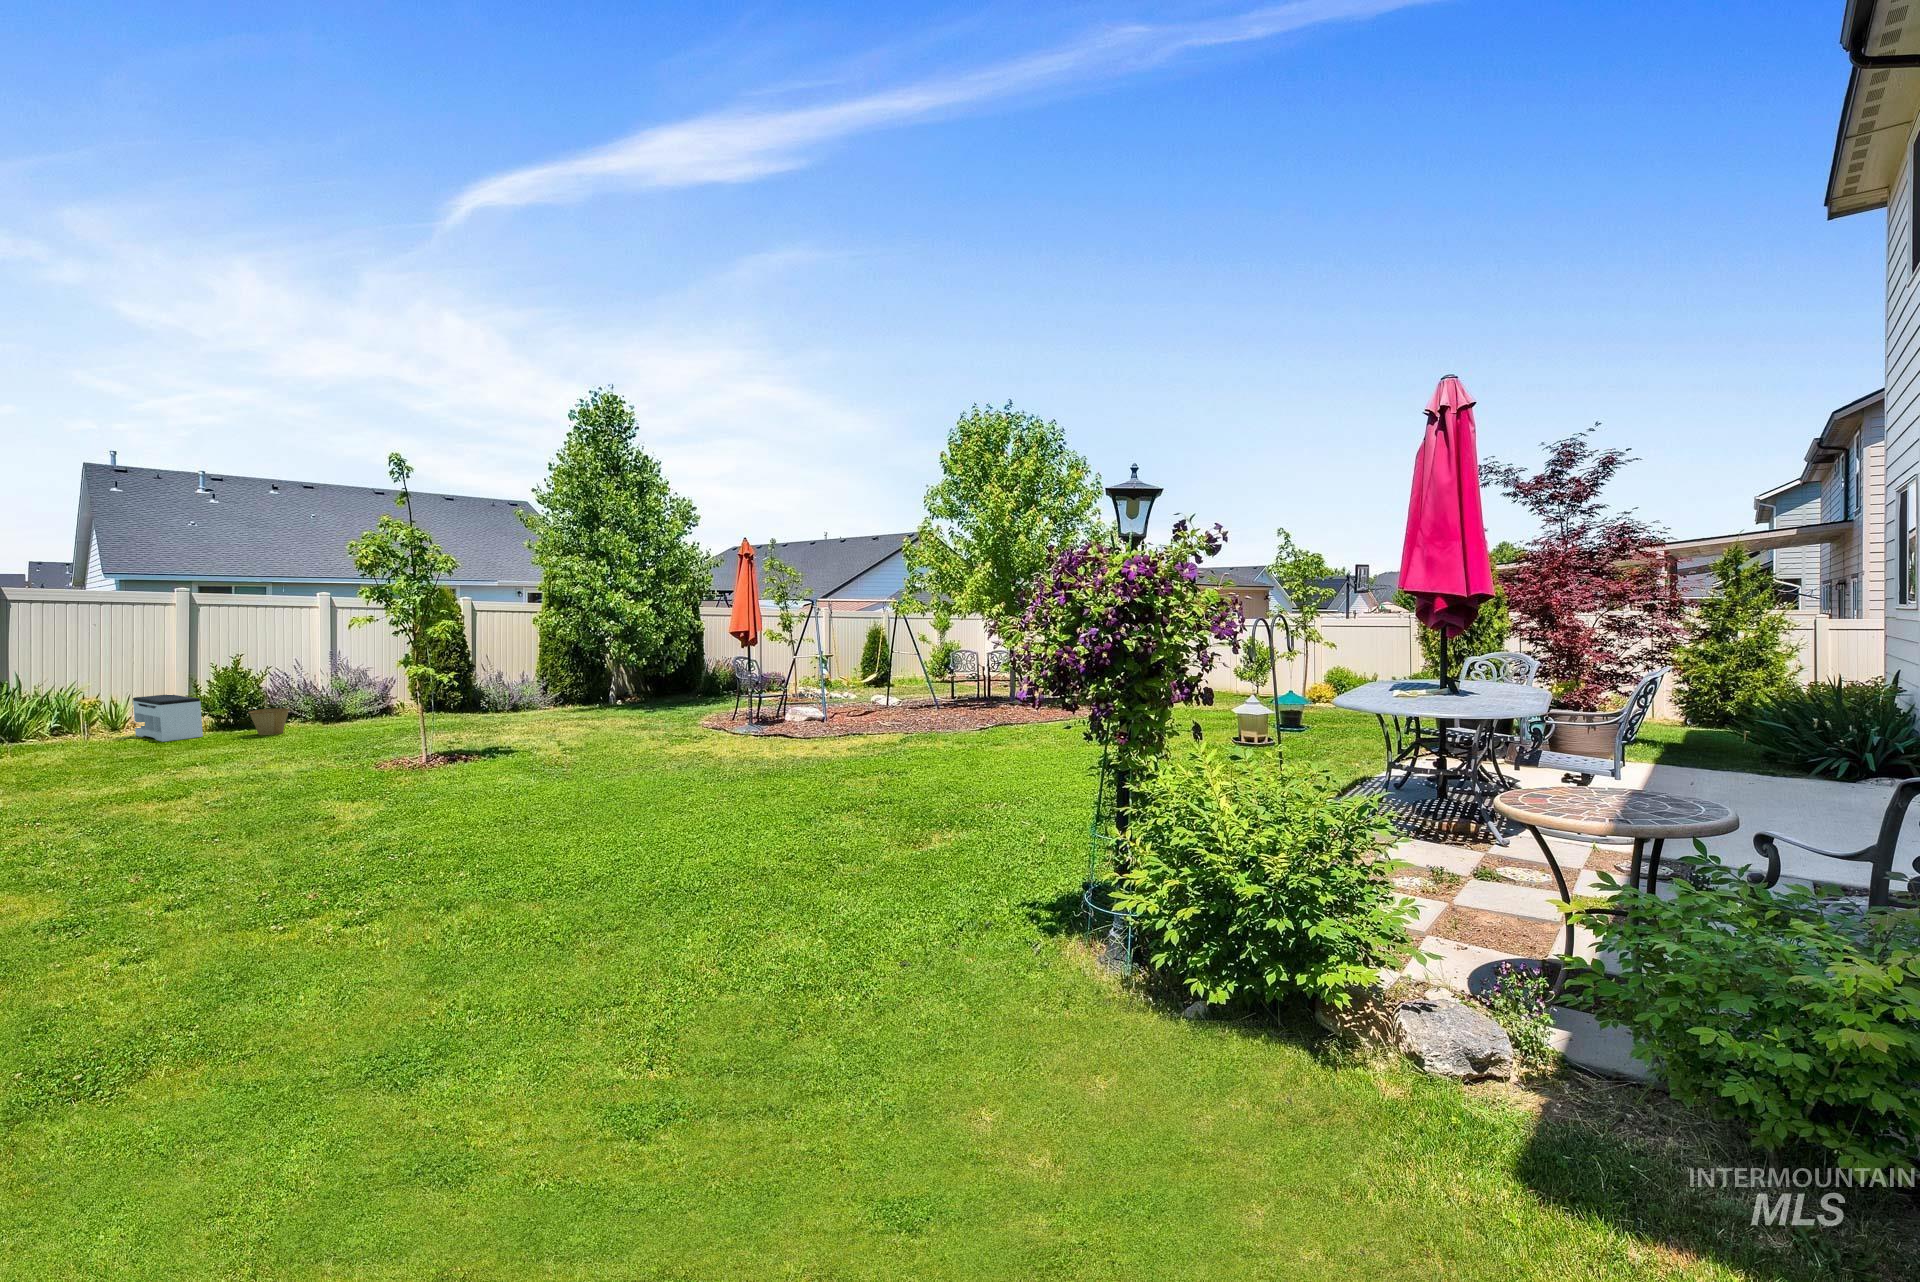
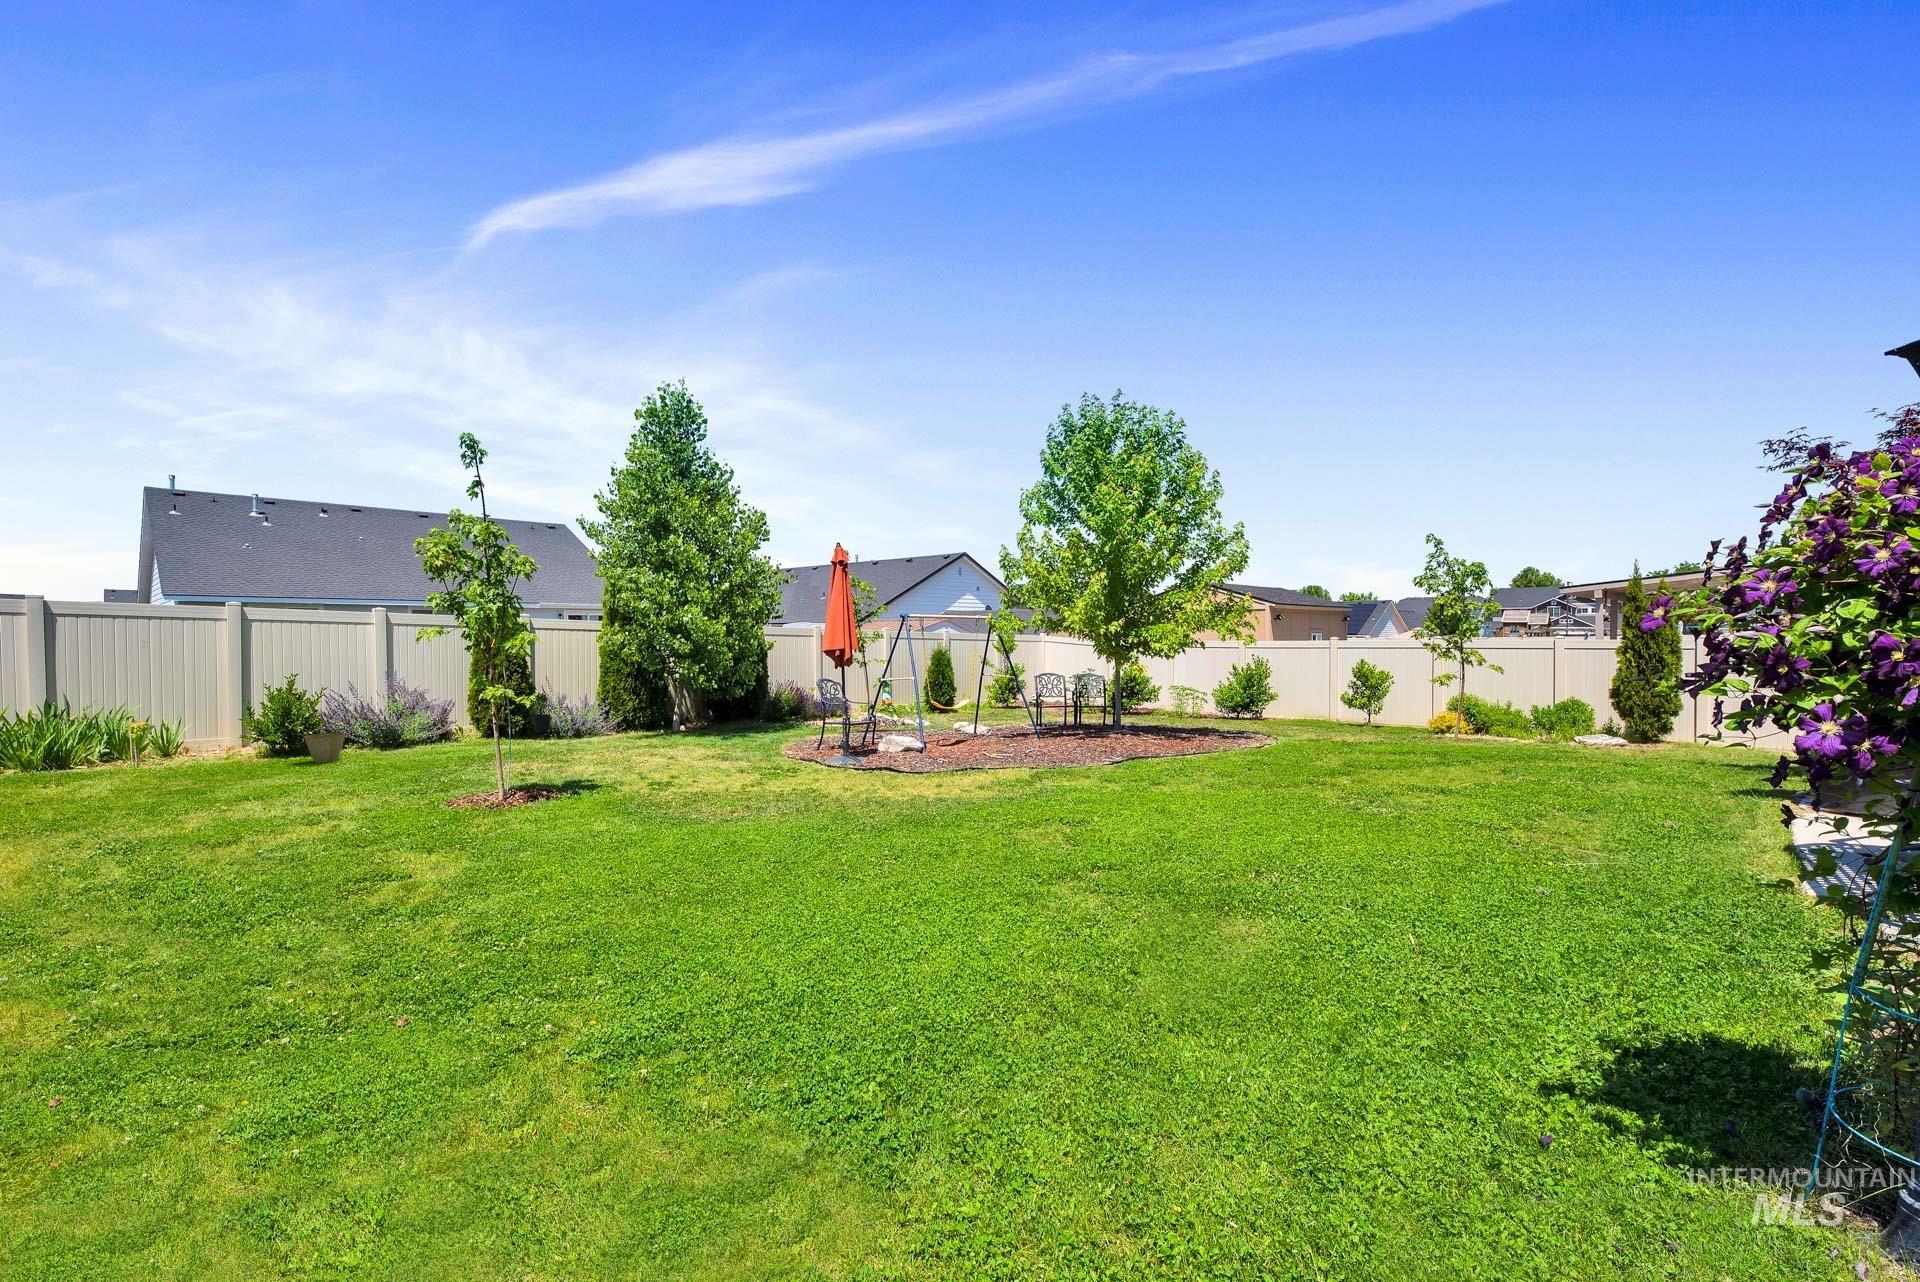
potted plant: none [466,669,492,708] -> present [530,693,553,733]
bench: present [133,695,203,742] -> none [183,718,255,769]

